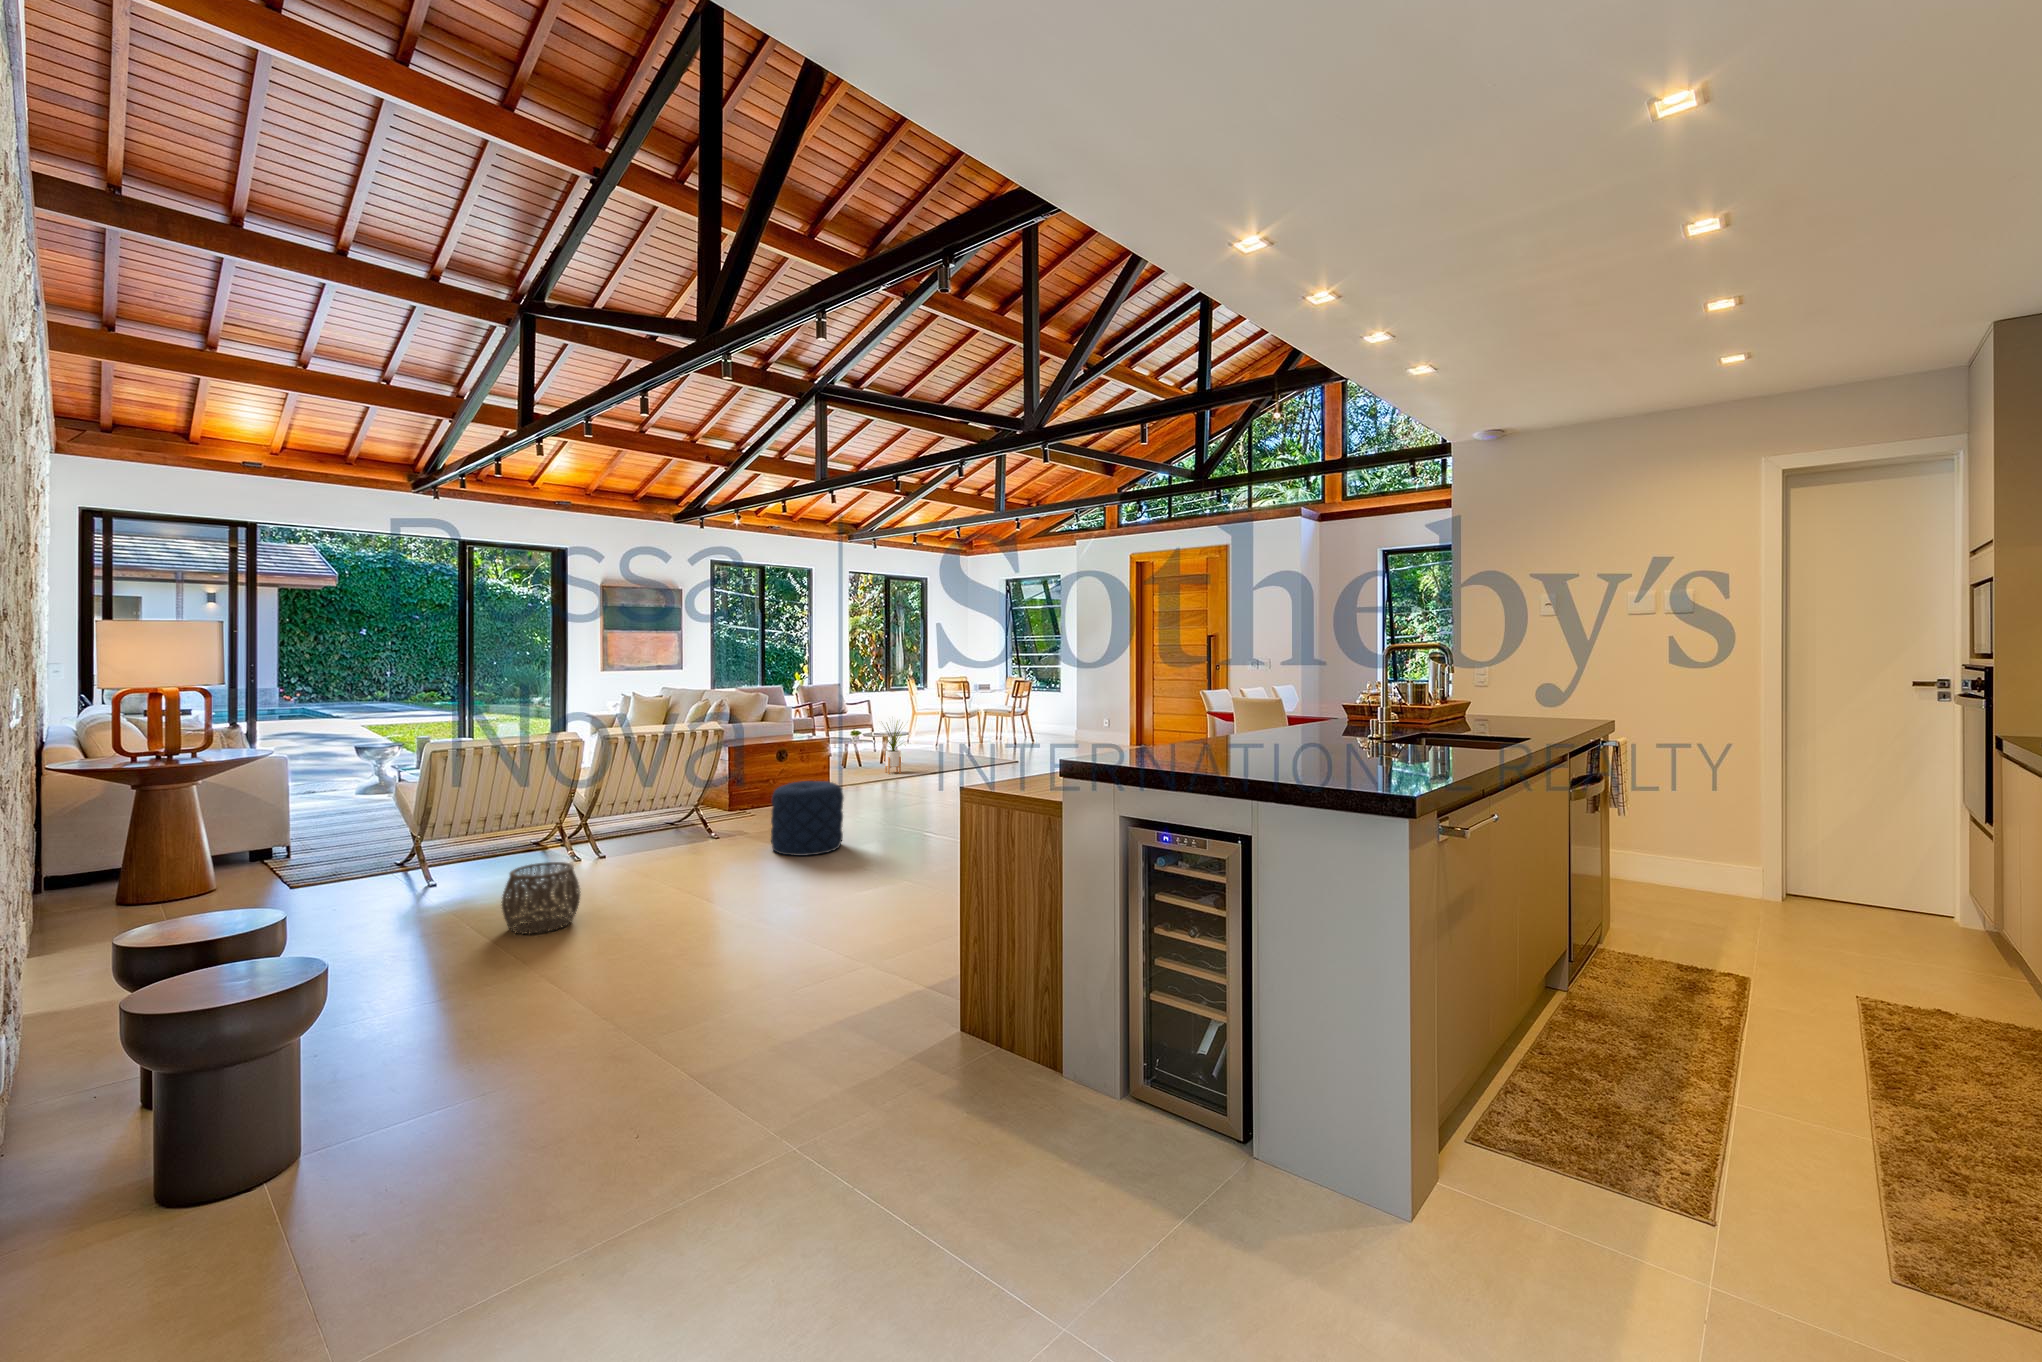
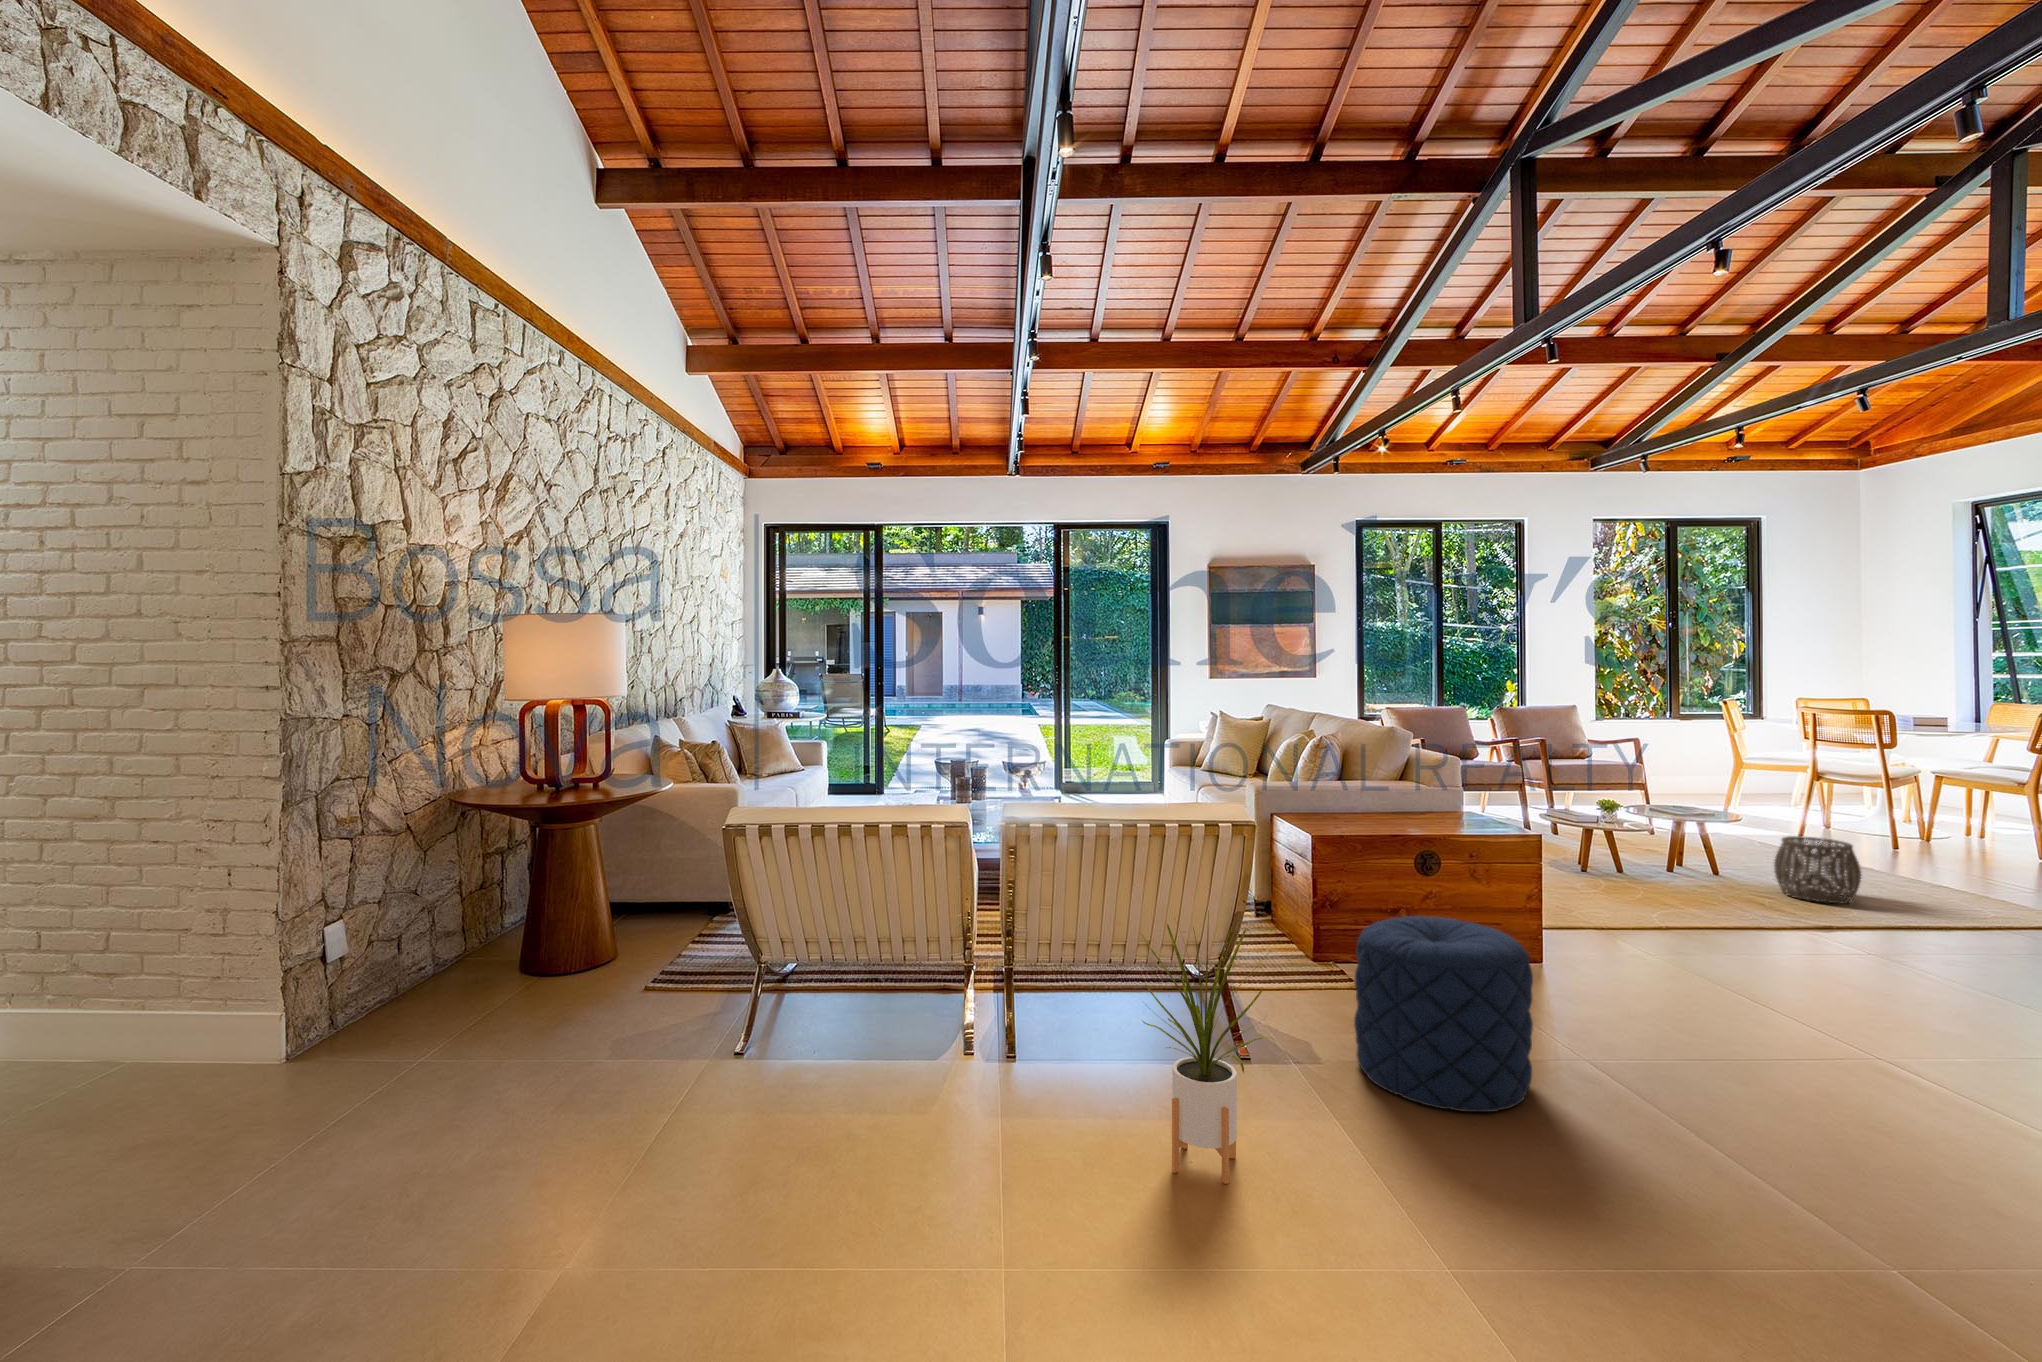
house plant: present [884,721,902,774] -> present [1141,911,1272,1184]
woven basket: present [501,862,580,934] -> present [1774,836,1861,904]

